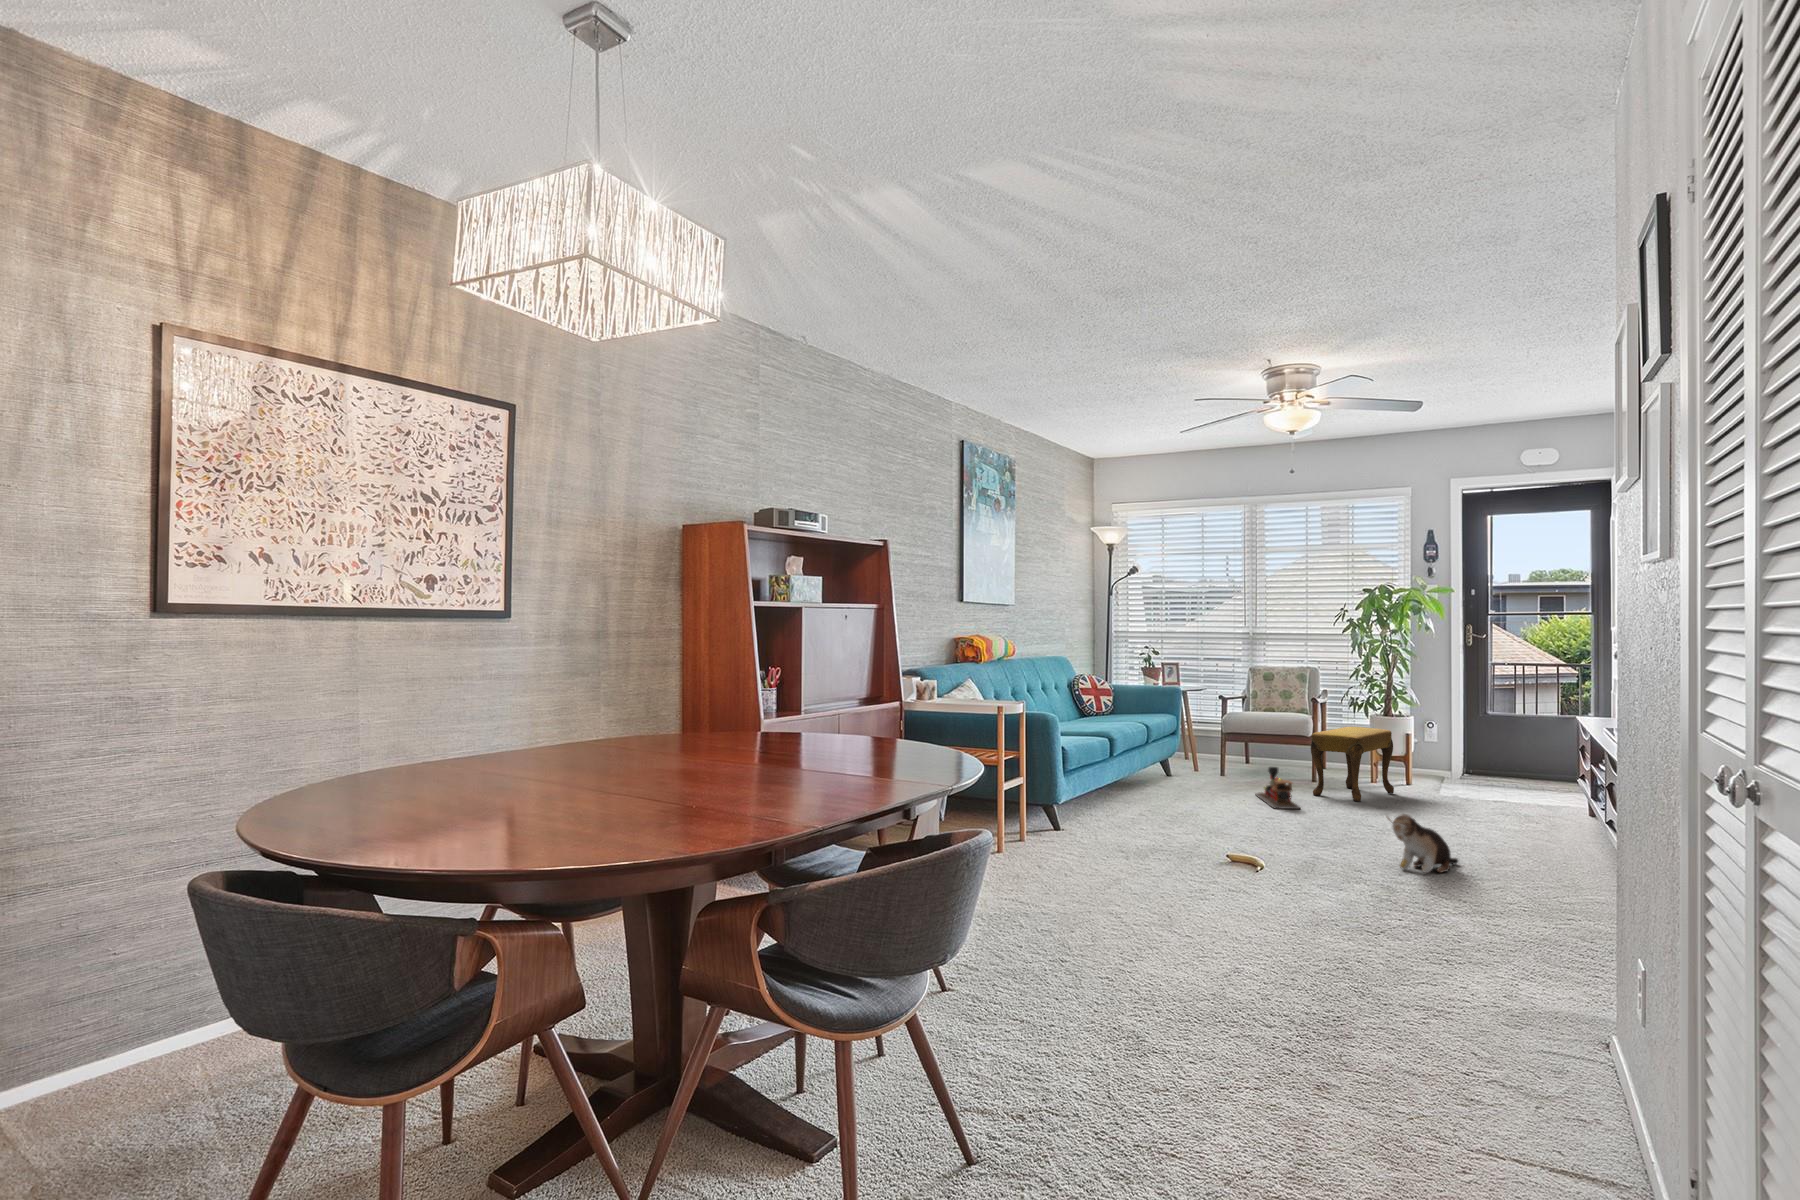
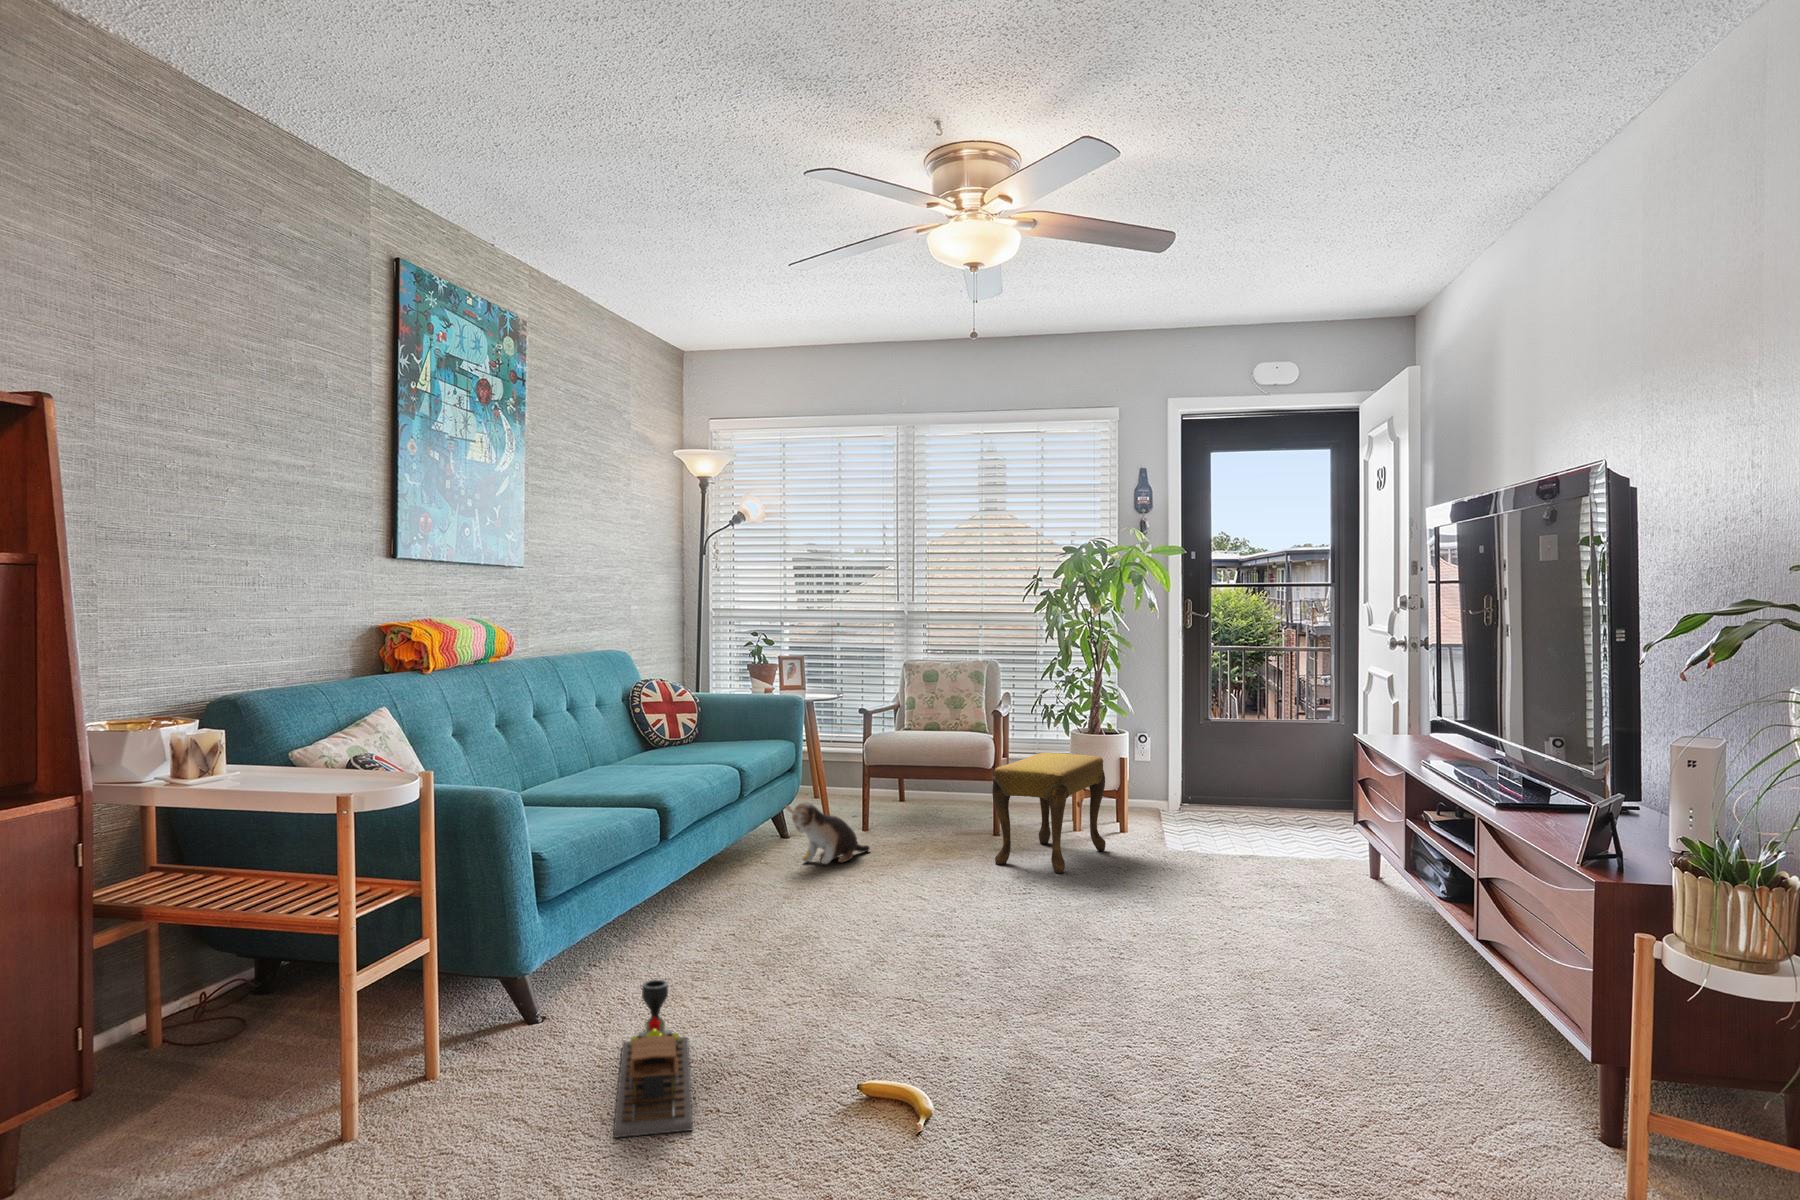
toy train: present [1256,767,1300,809] -> present [614,980,693,1137]
plush toy: present [1387,814,1458,873] -> present [785,802,870,864]

